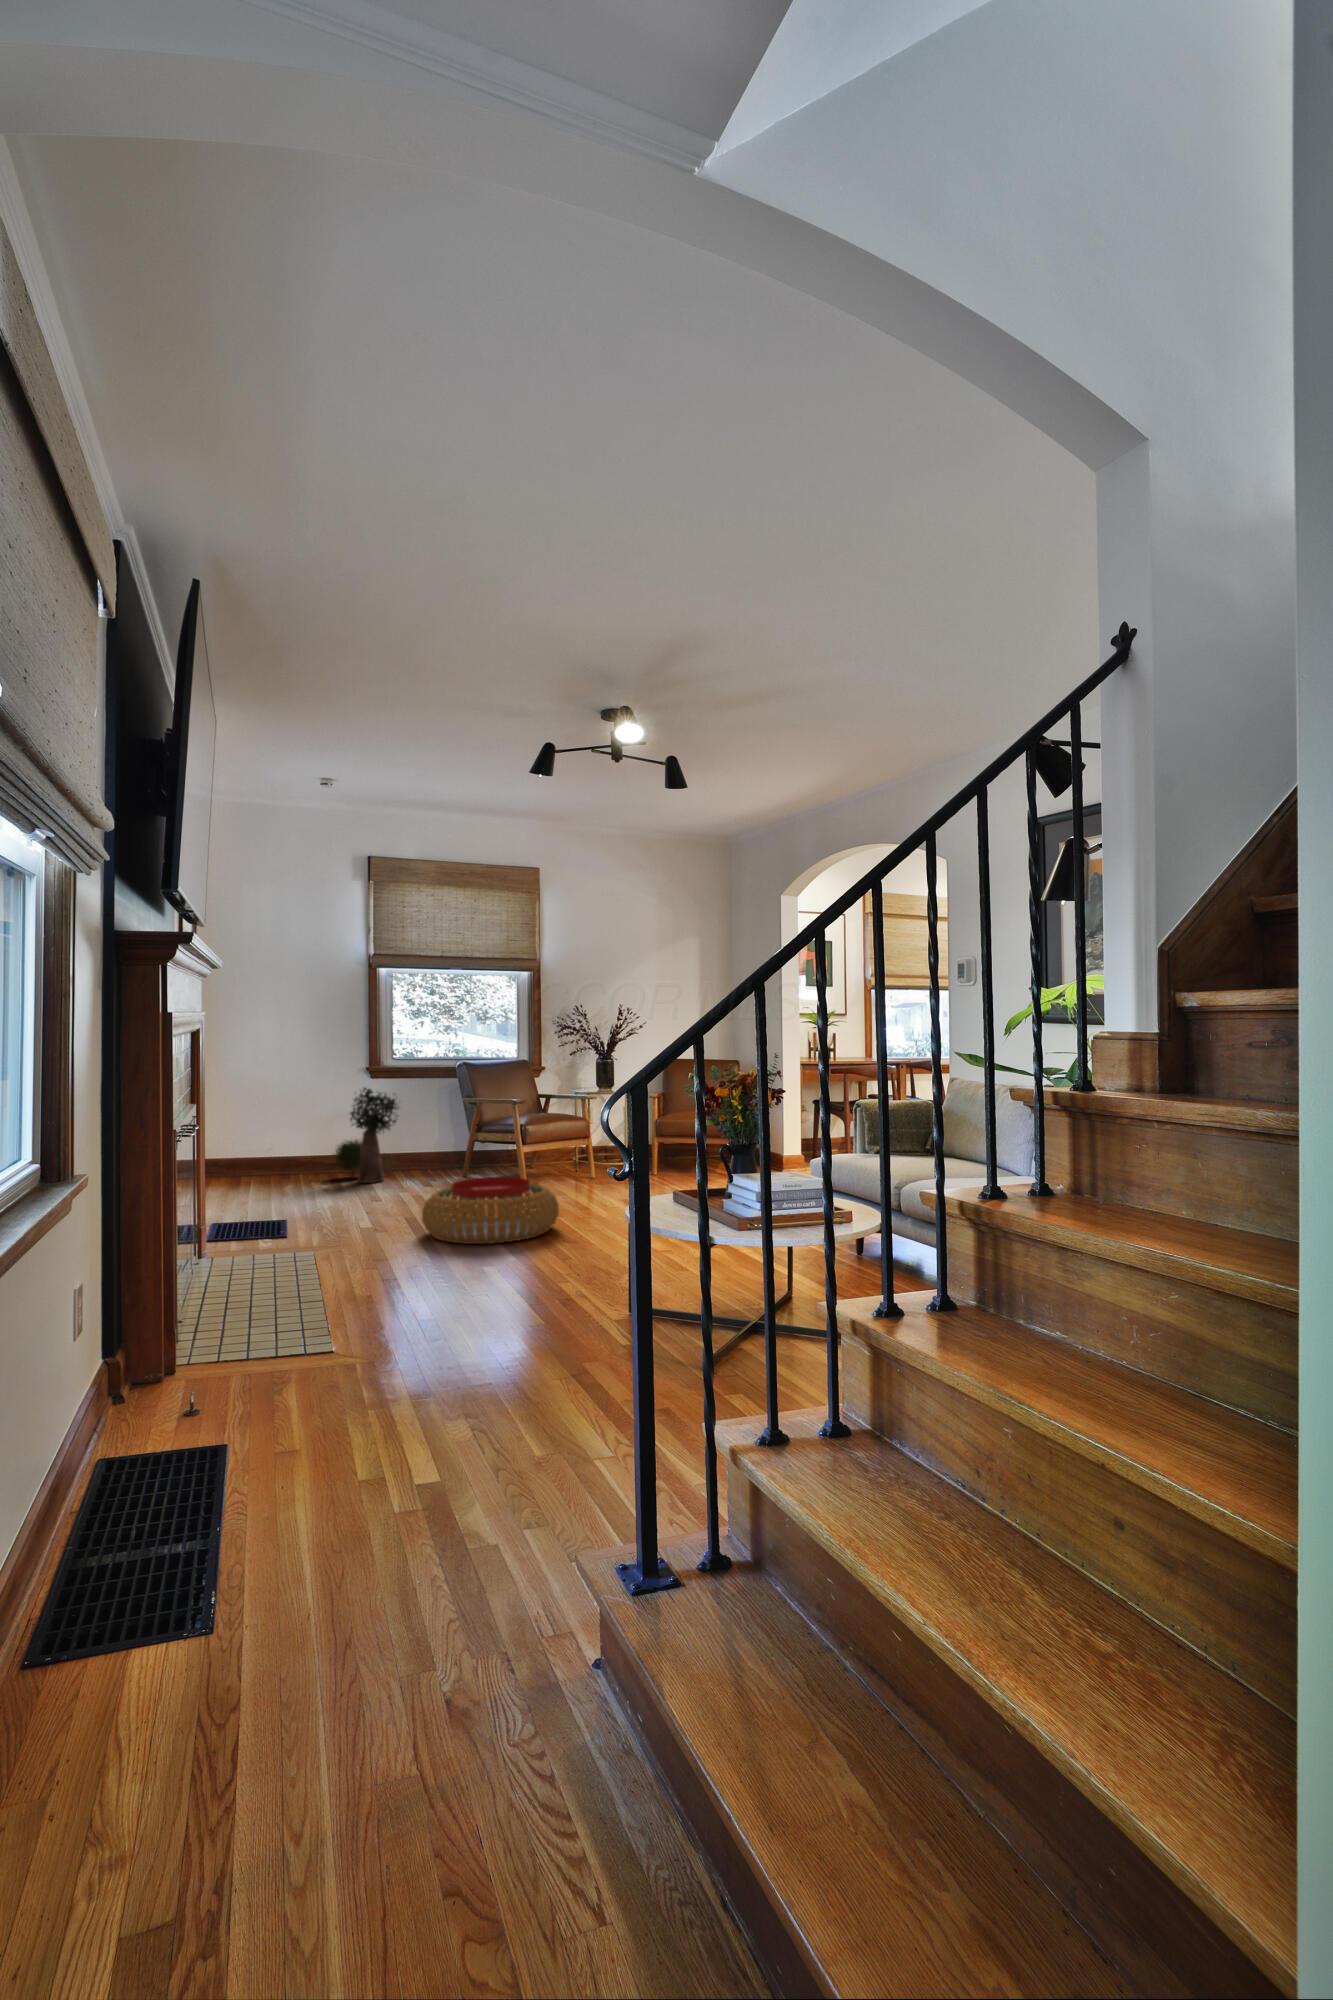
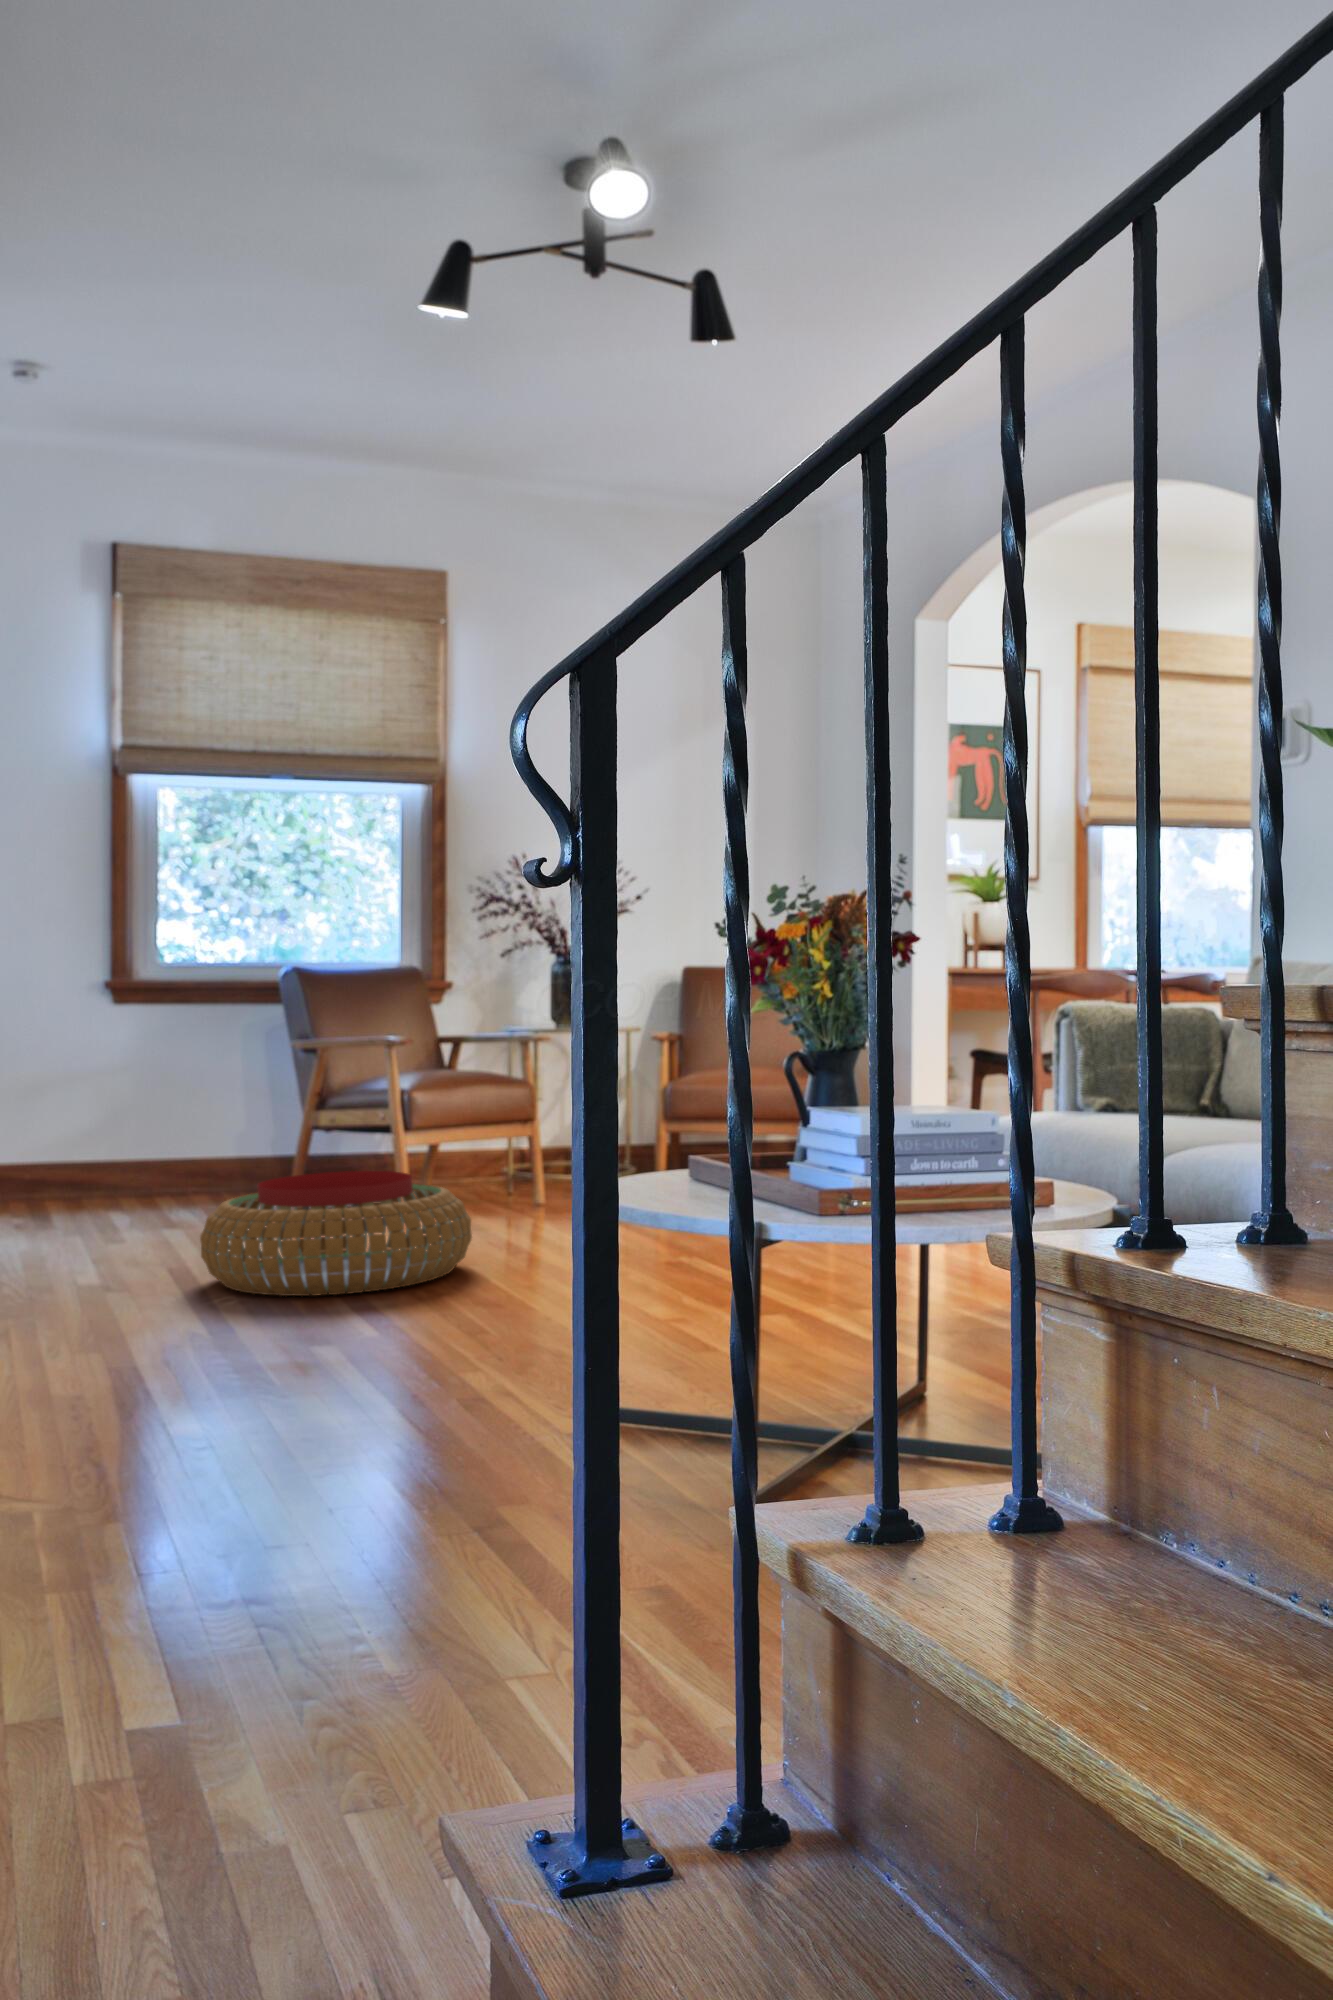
potted plant: present [335,1088,397,1183] -> none [40,1020,169,1205]

